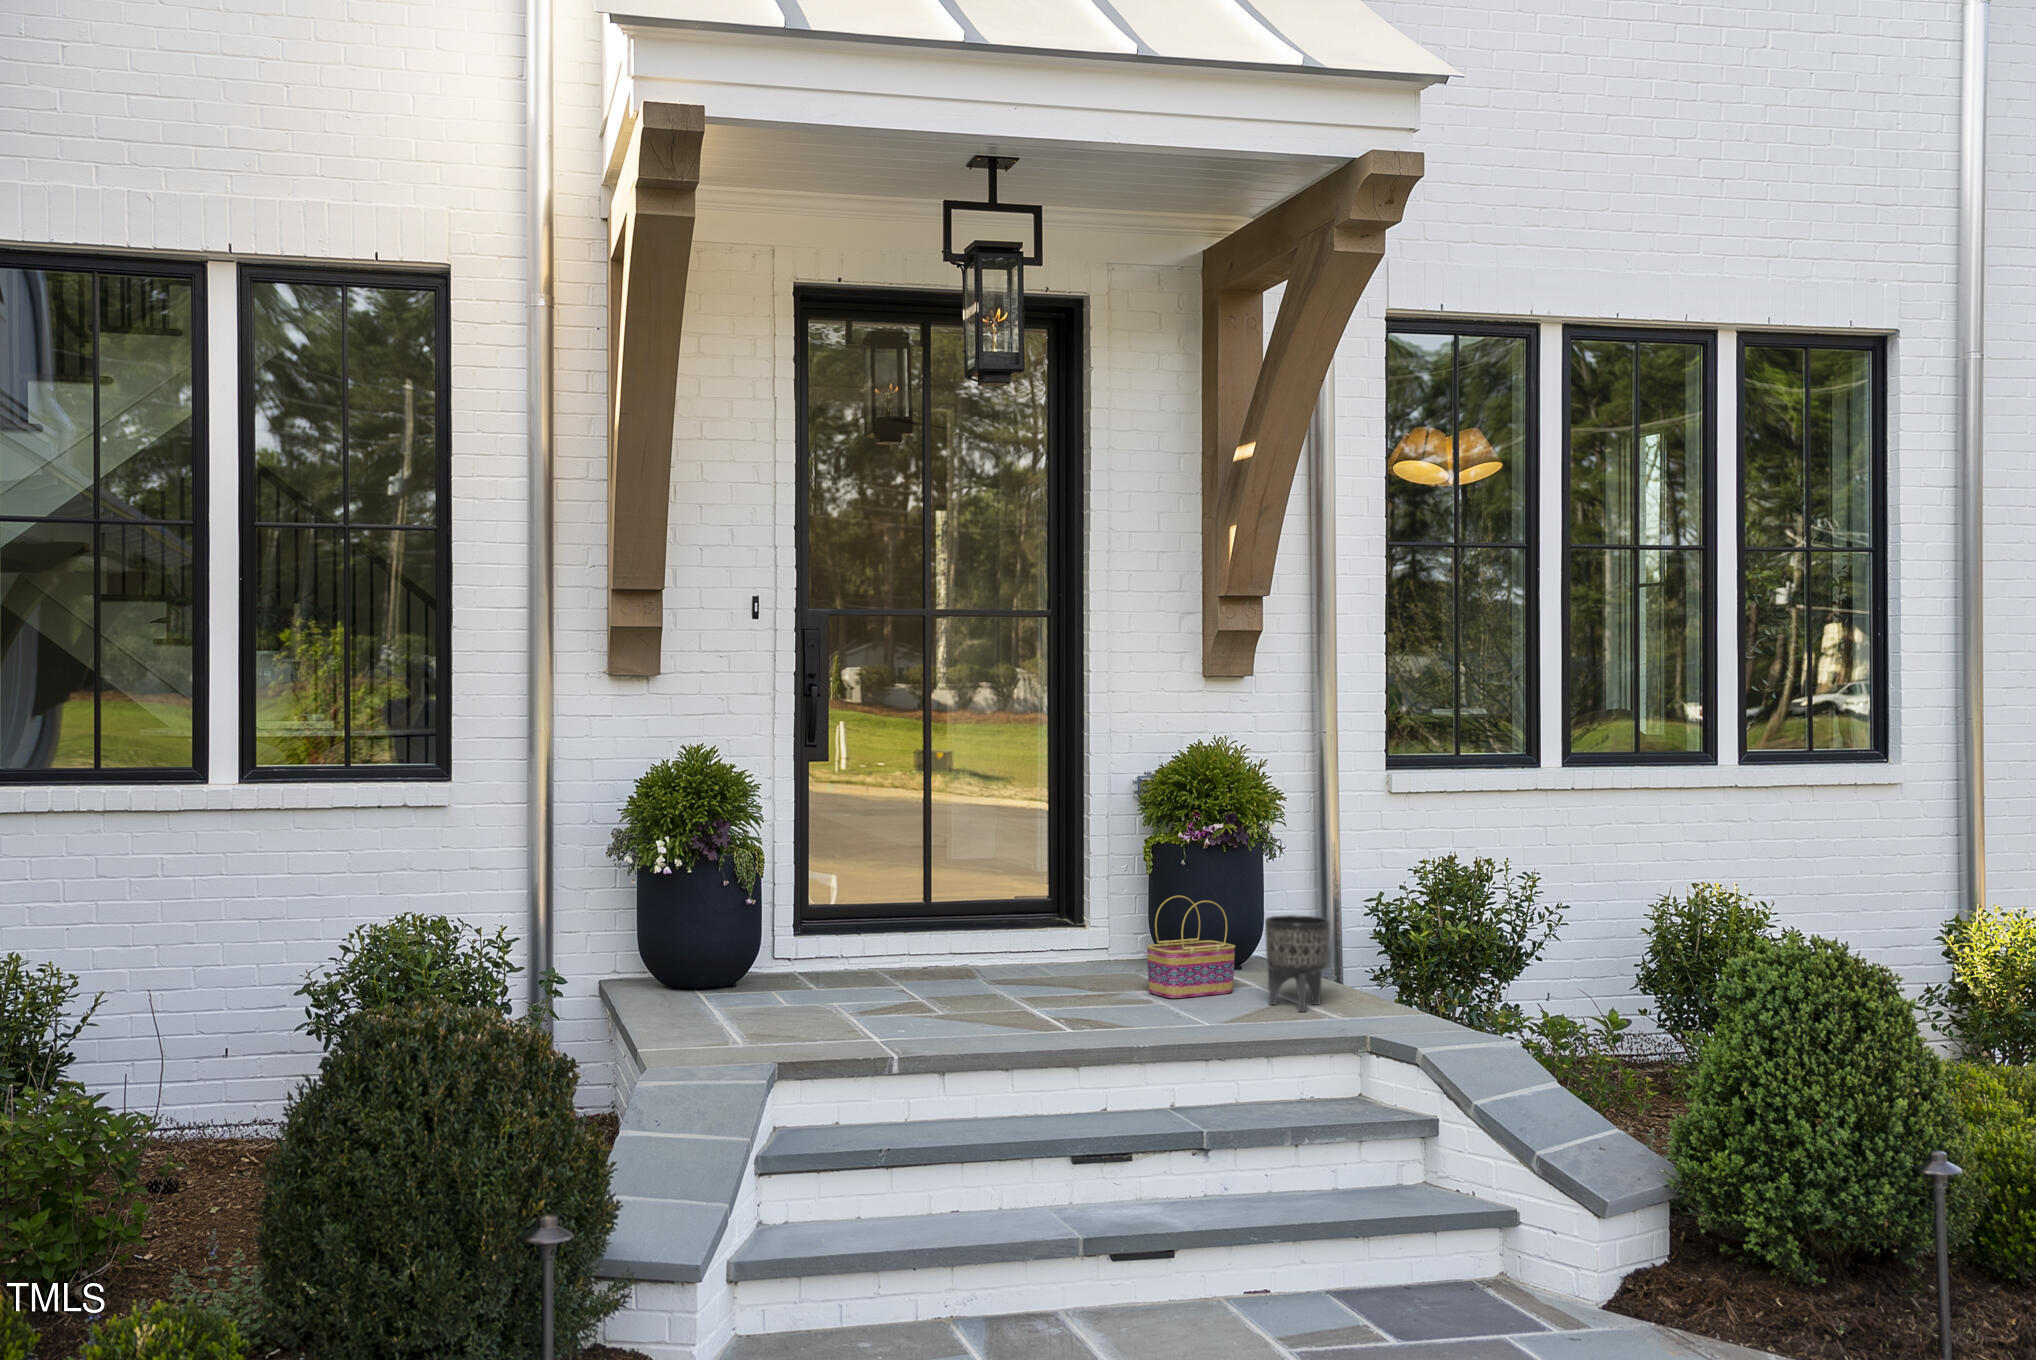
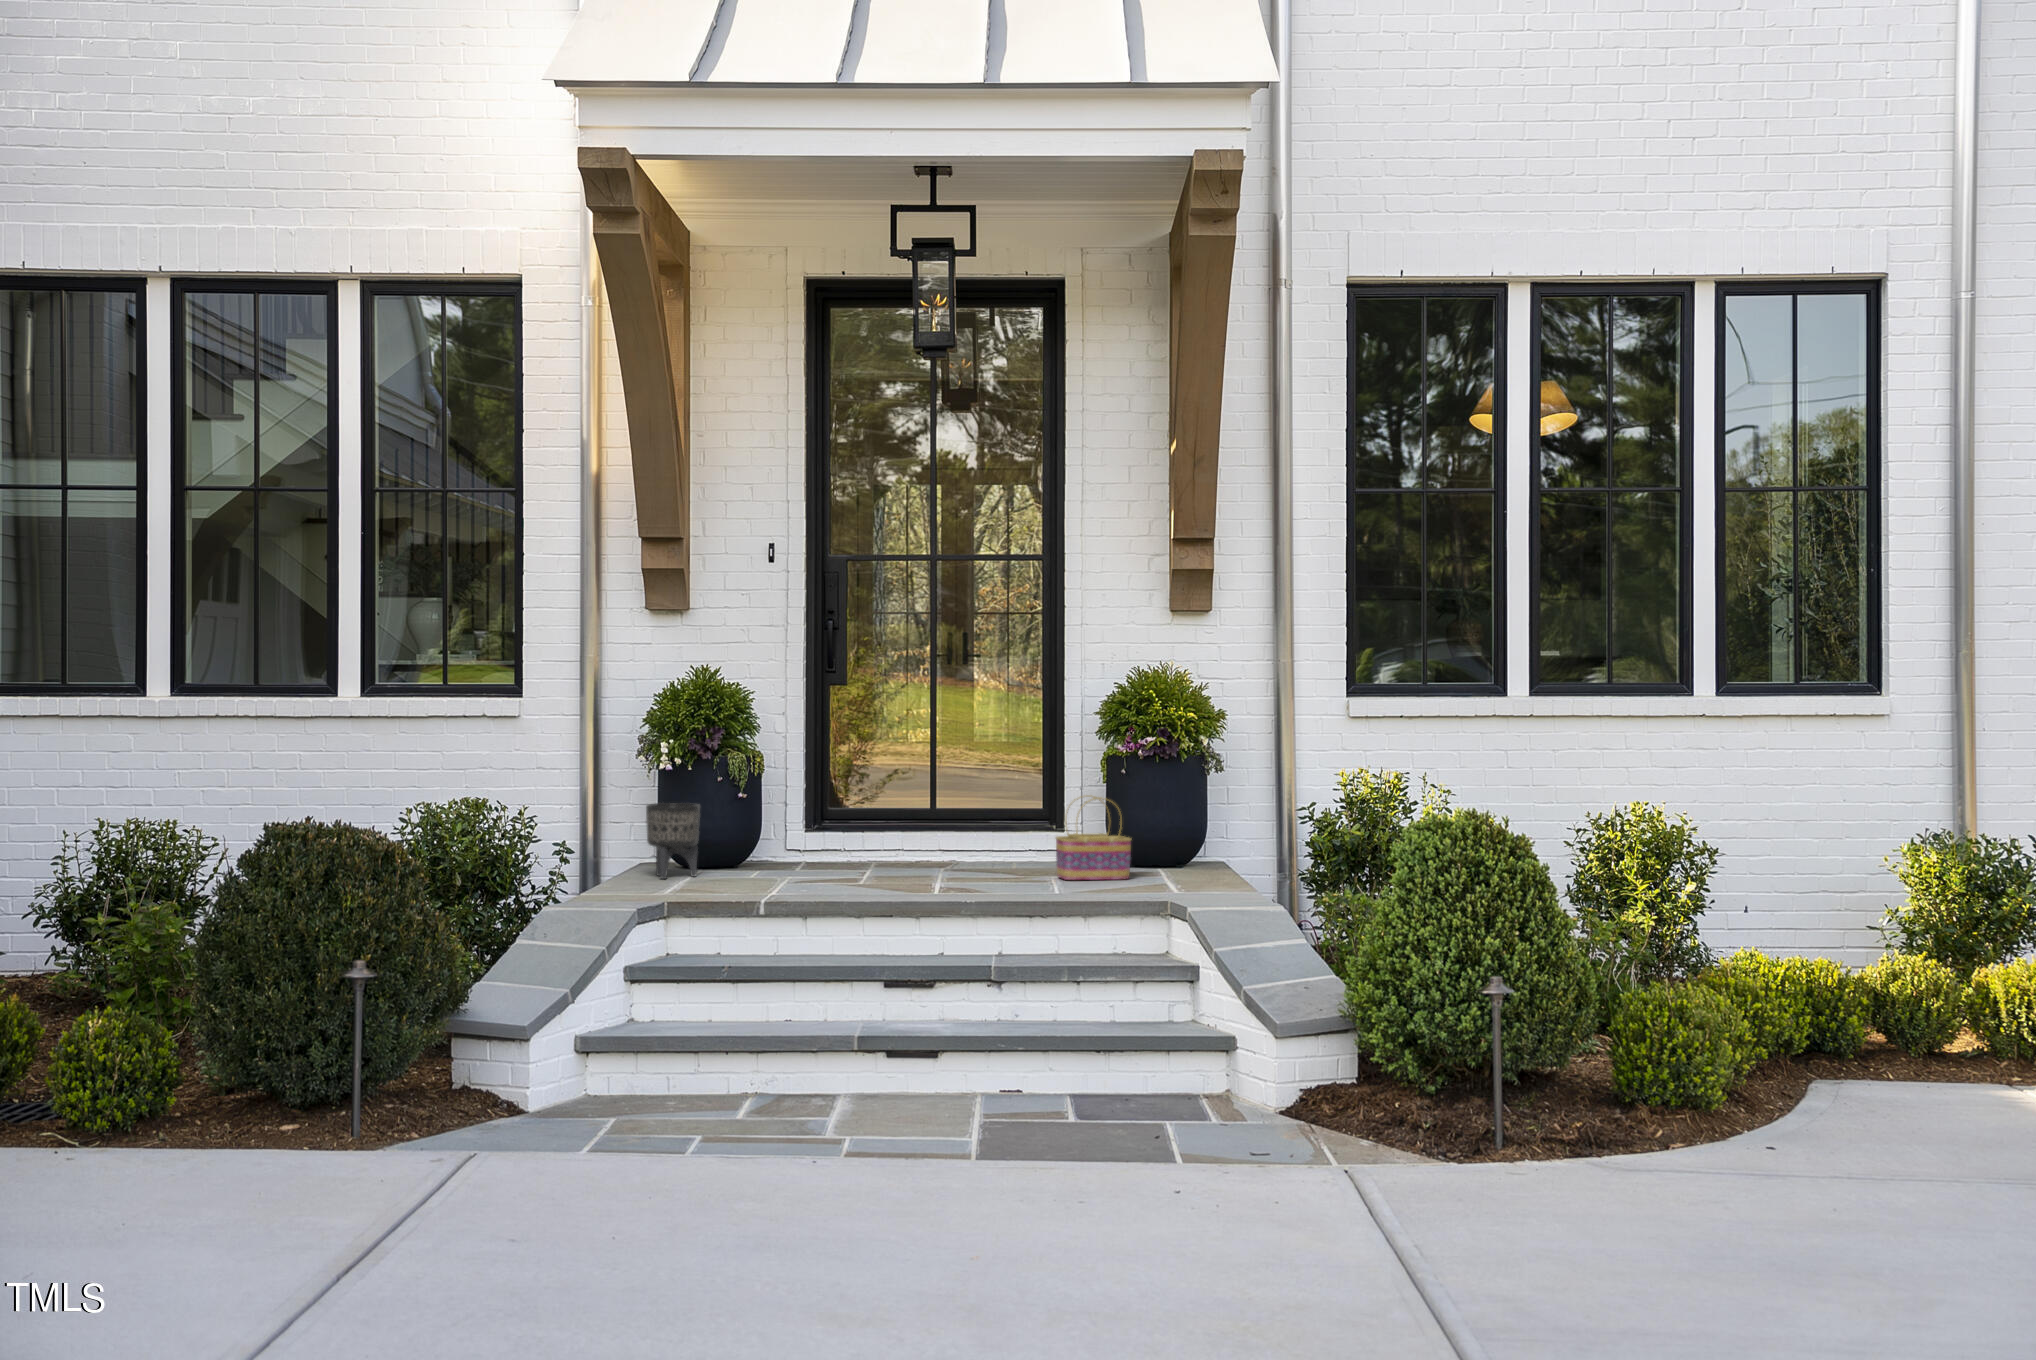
planter: present [1265,915,1330,1012] -> present [646,803,700,879]

